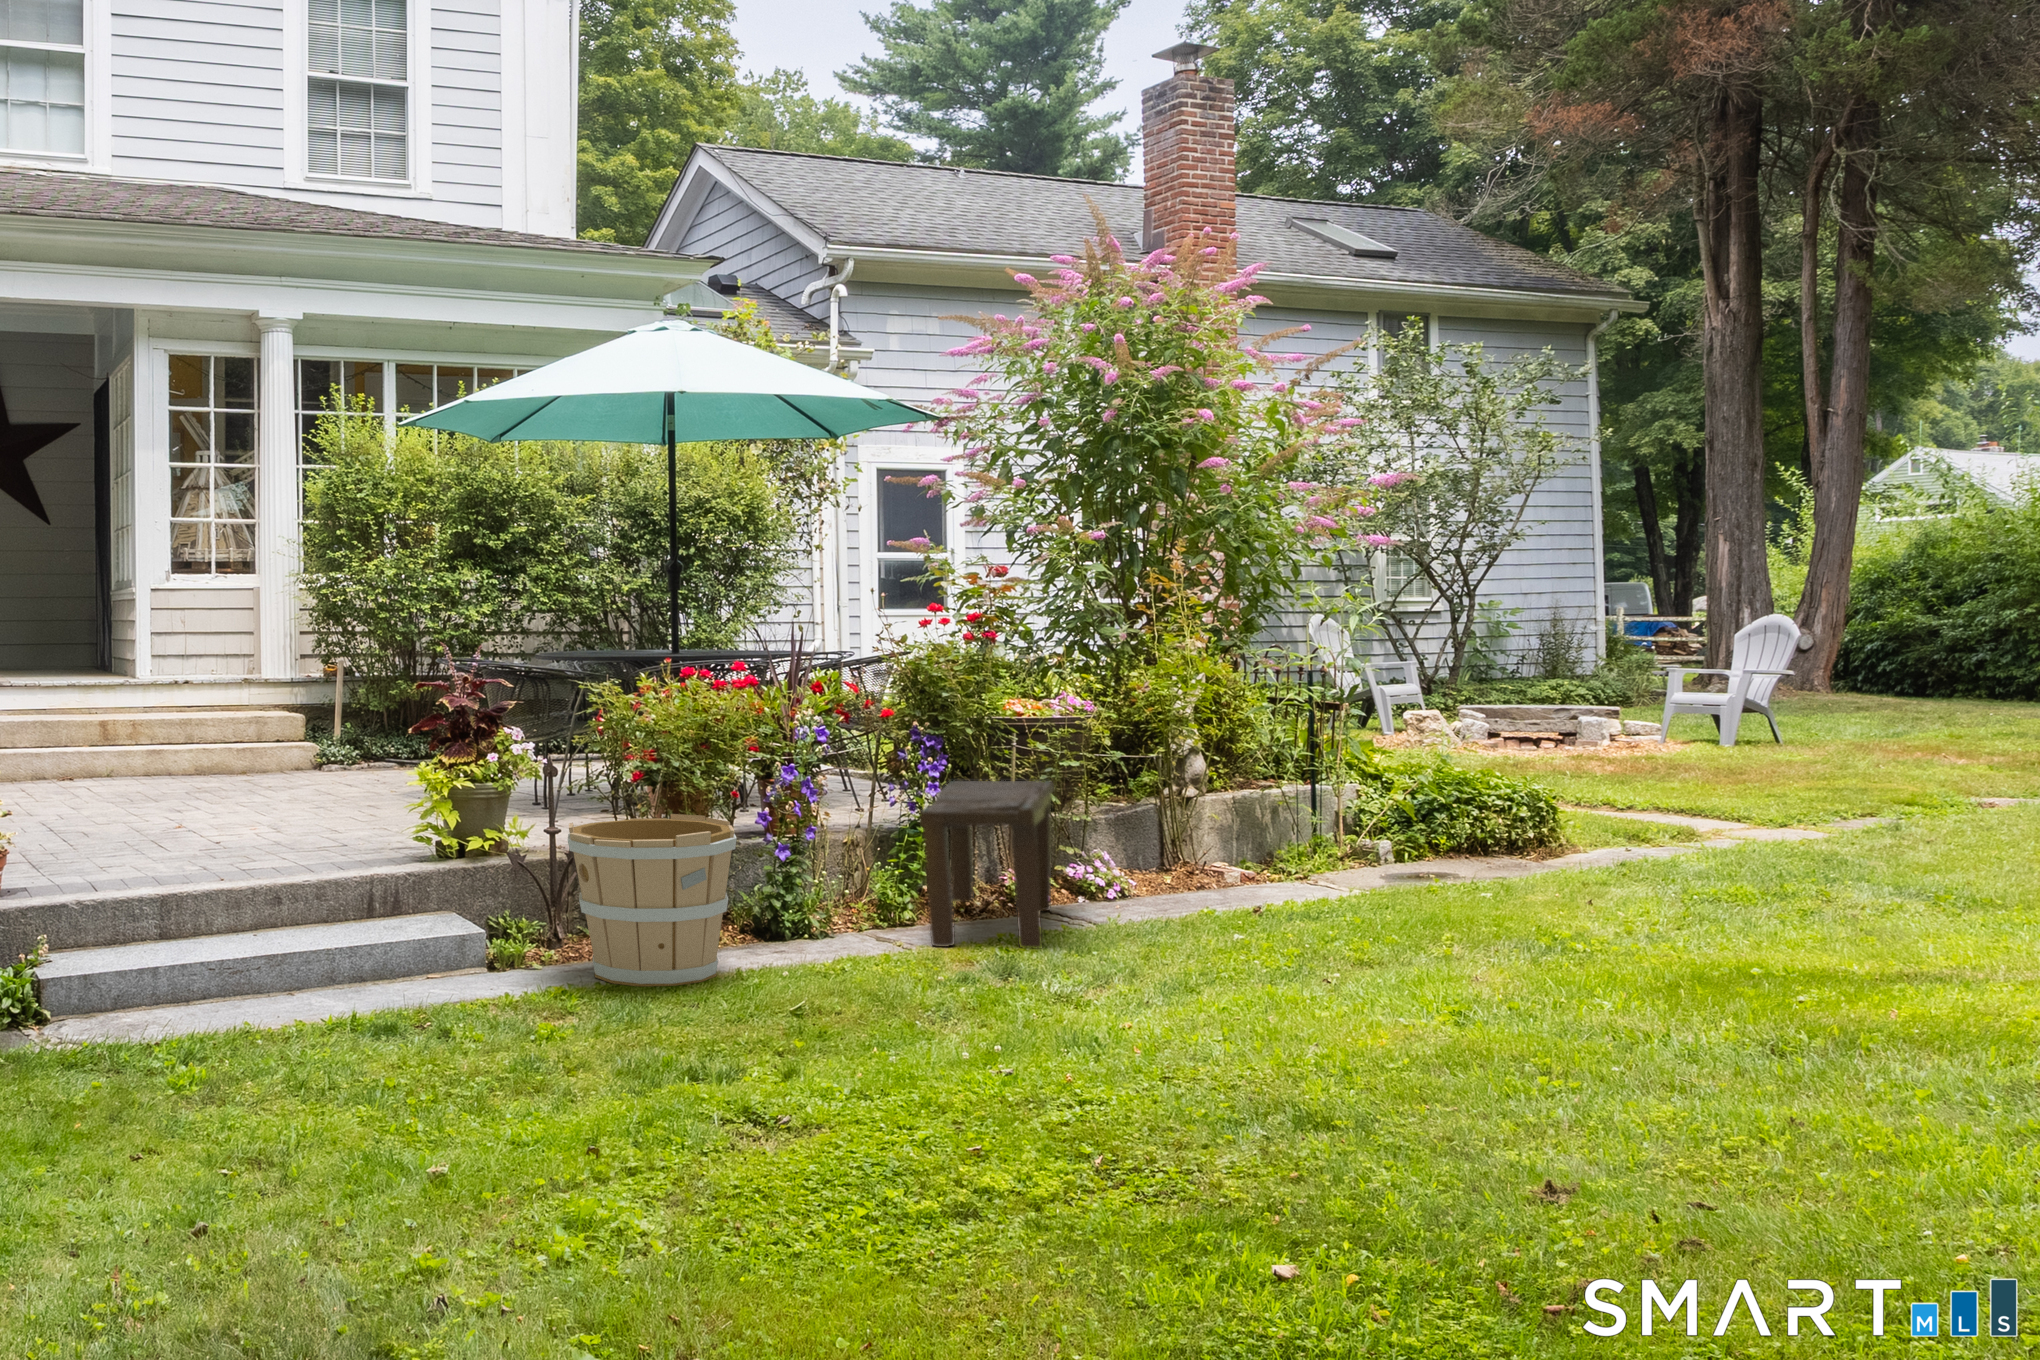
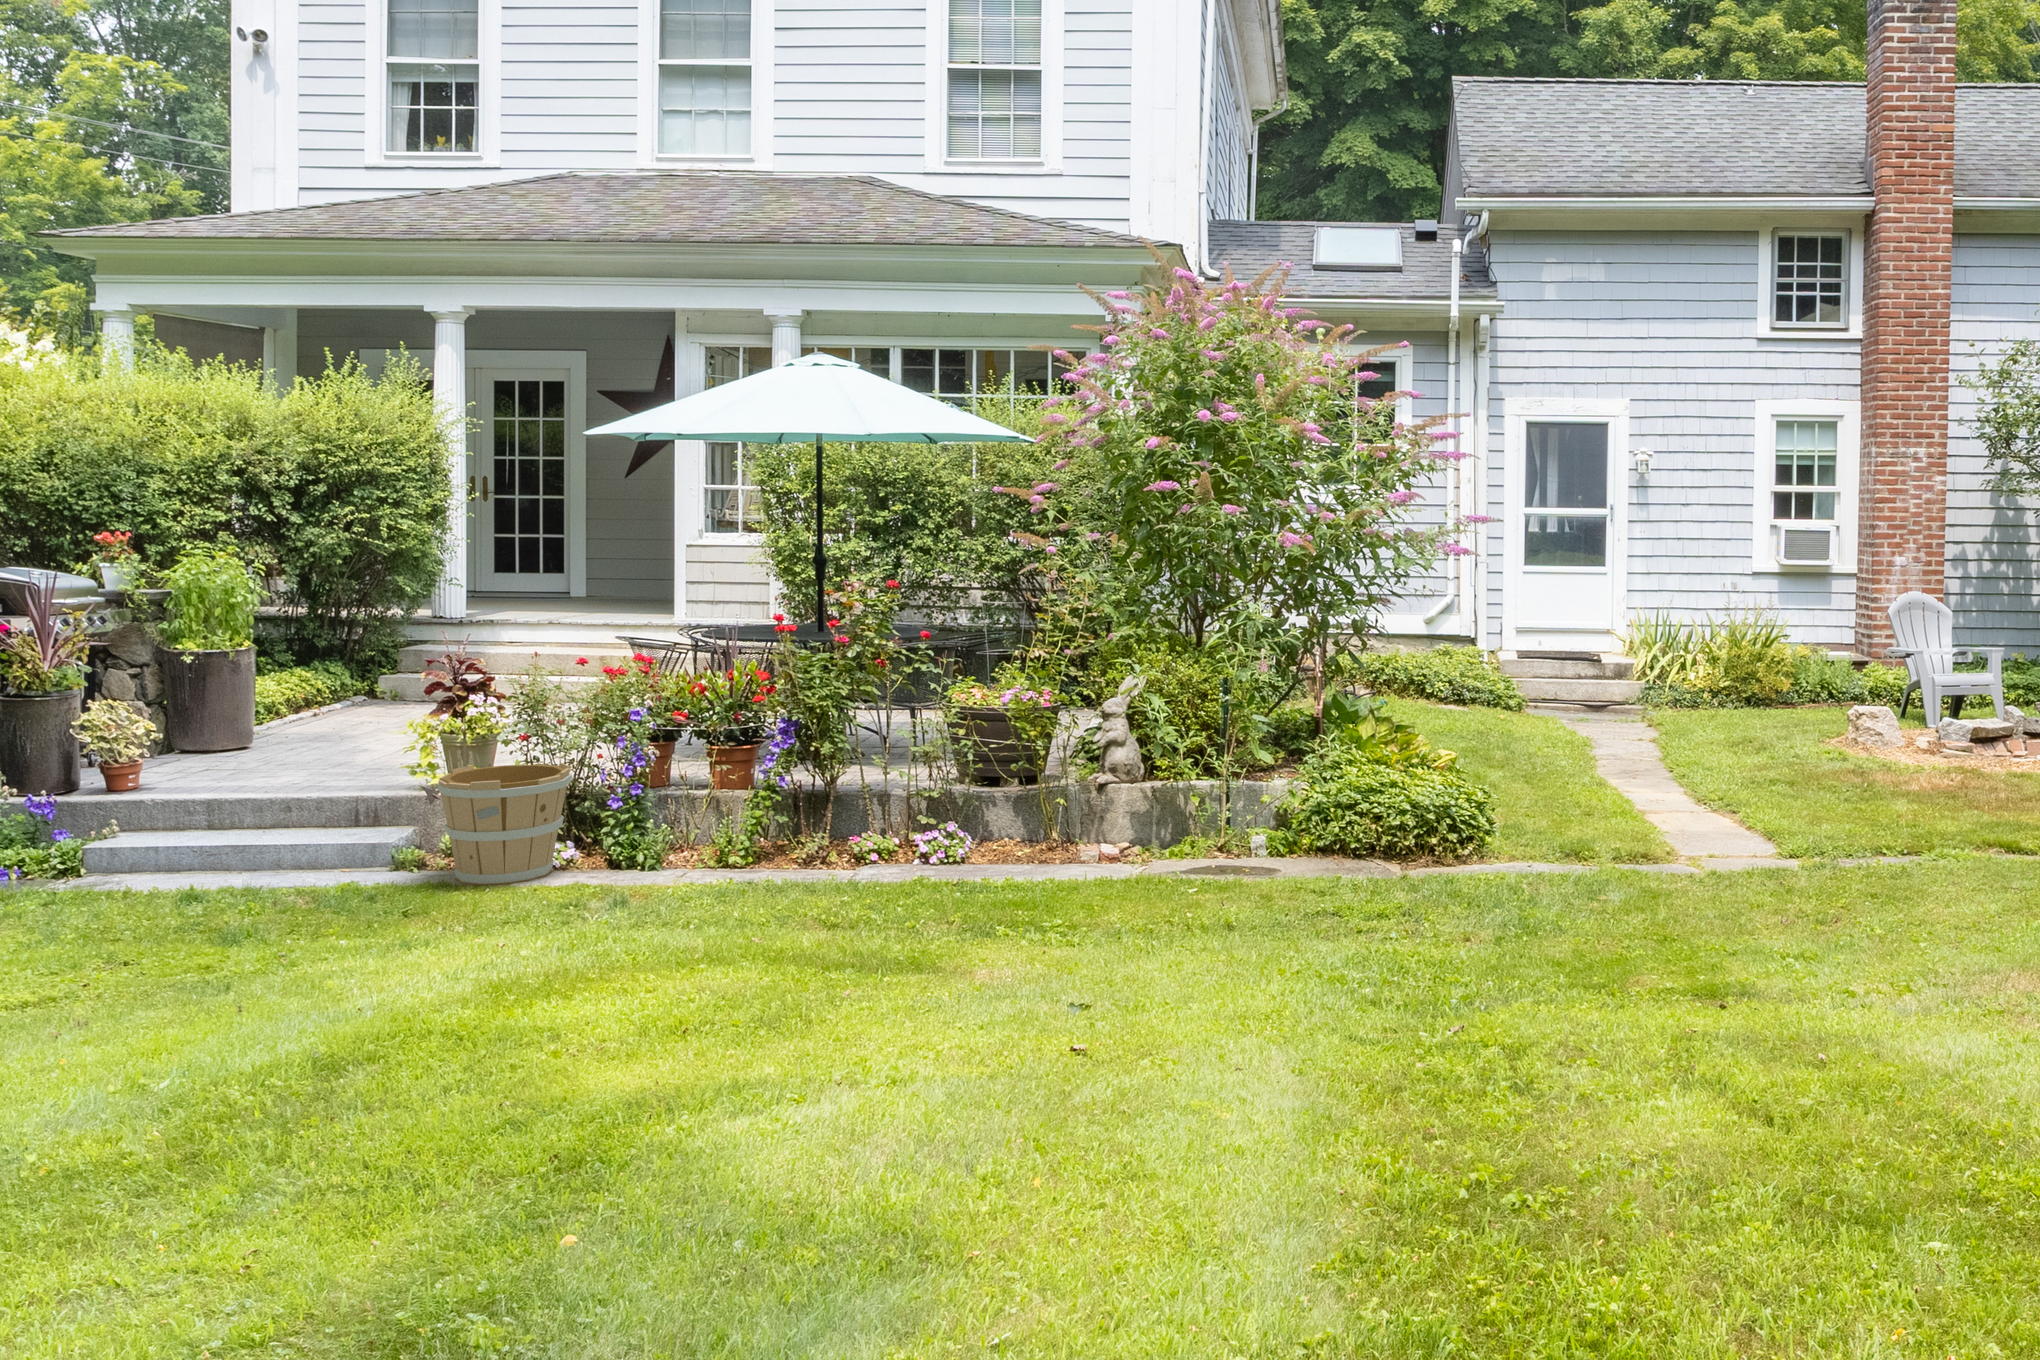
bench: present [920,781,1054,948] -> none [729,747,929,884]

